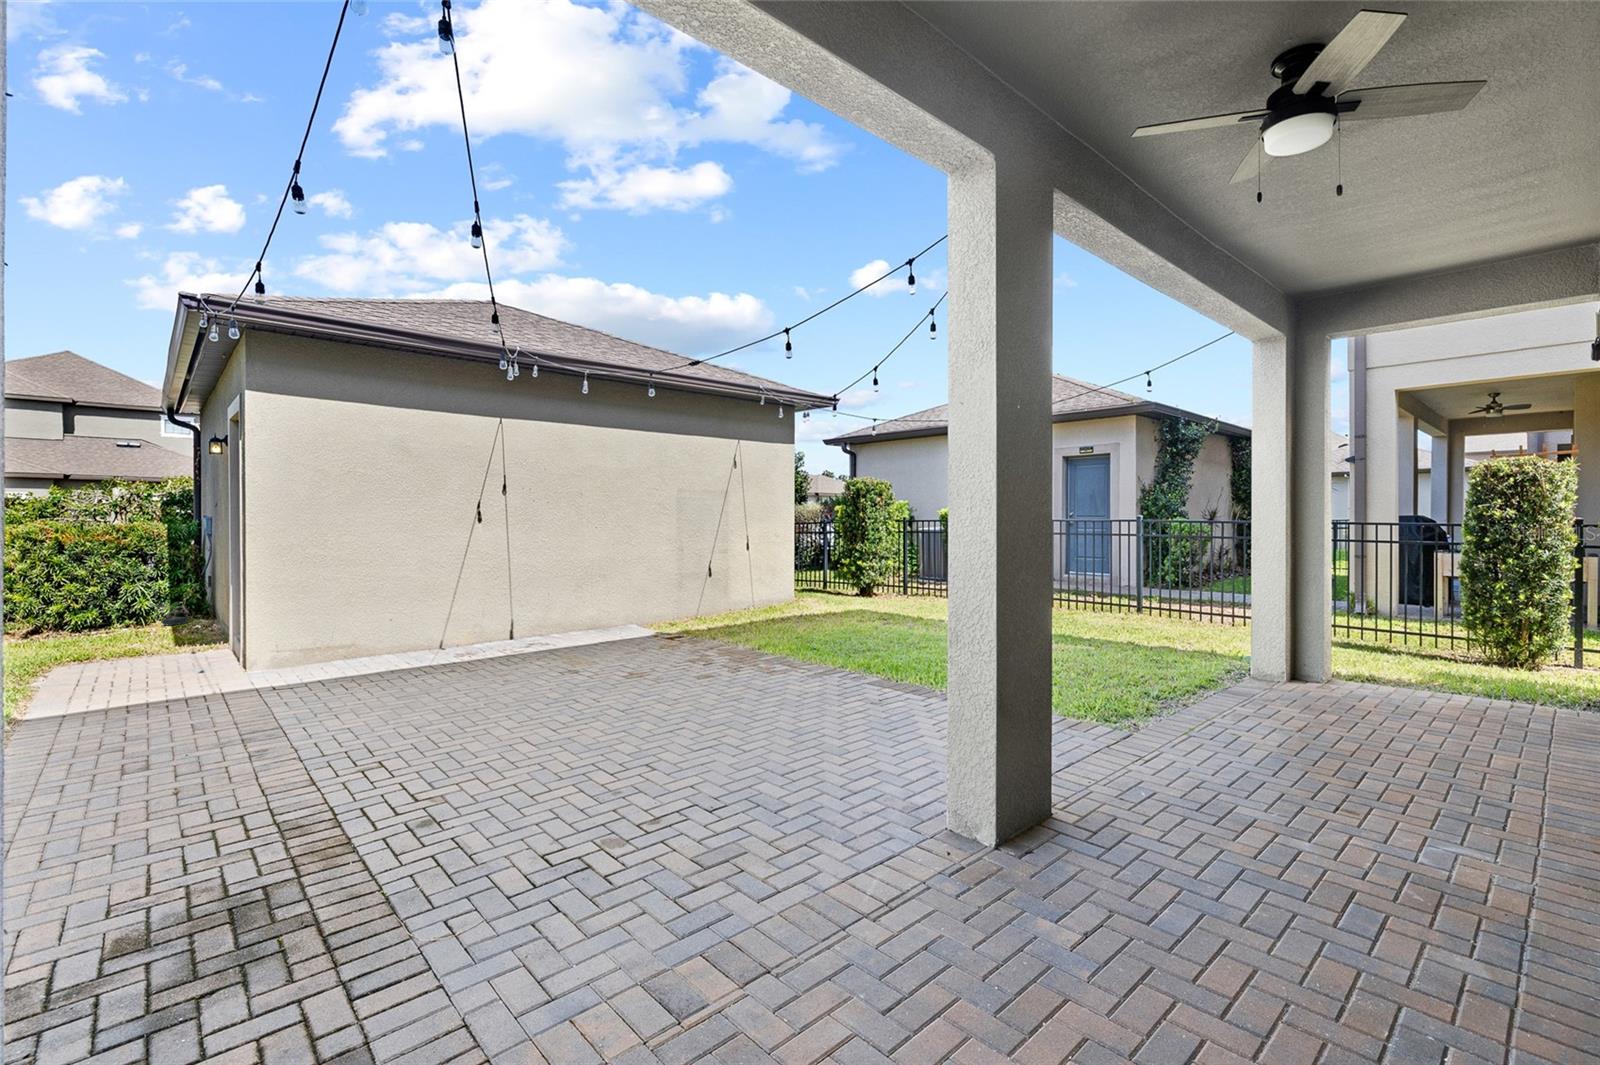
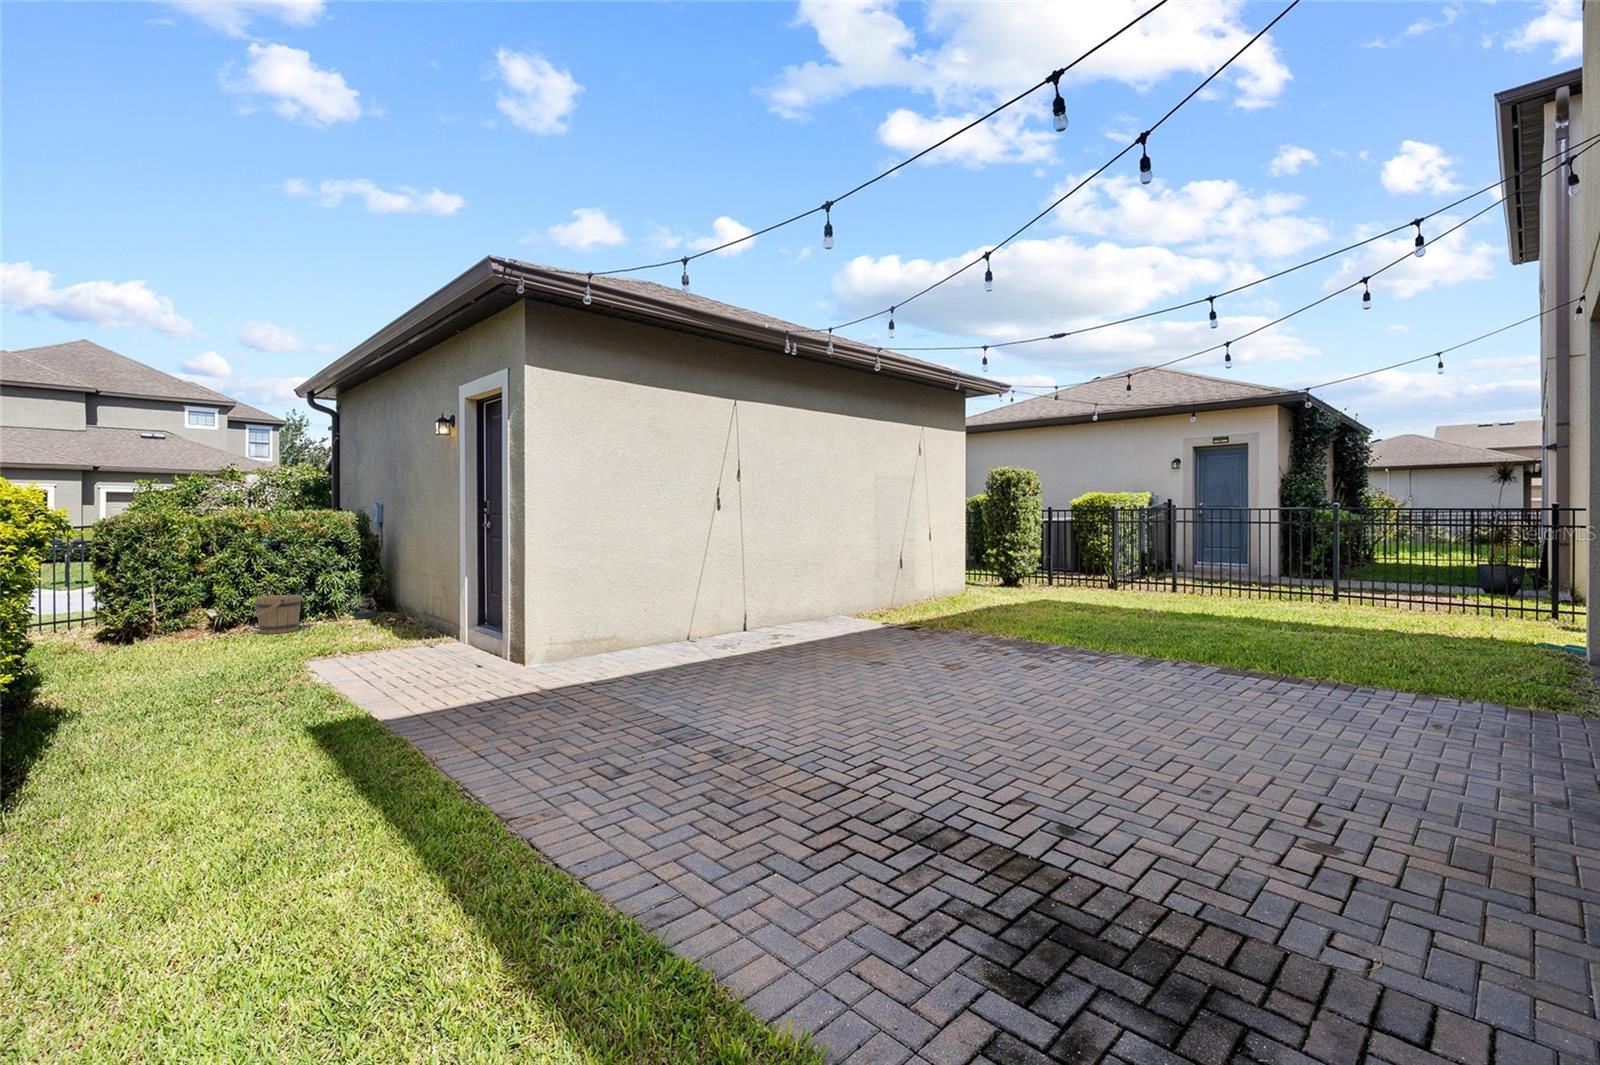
bucket: none [43,603,96,640] -> present [253,595,301,634]

